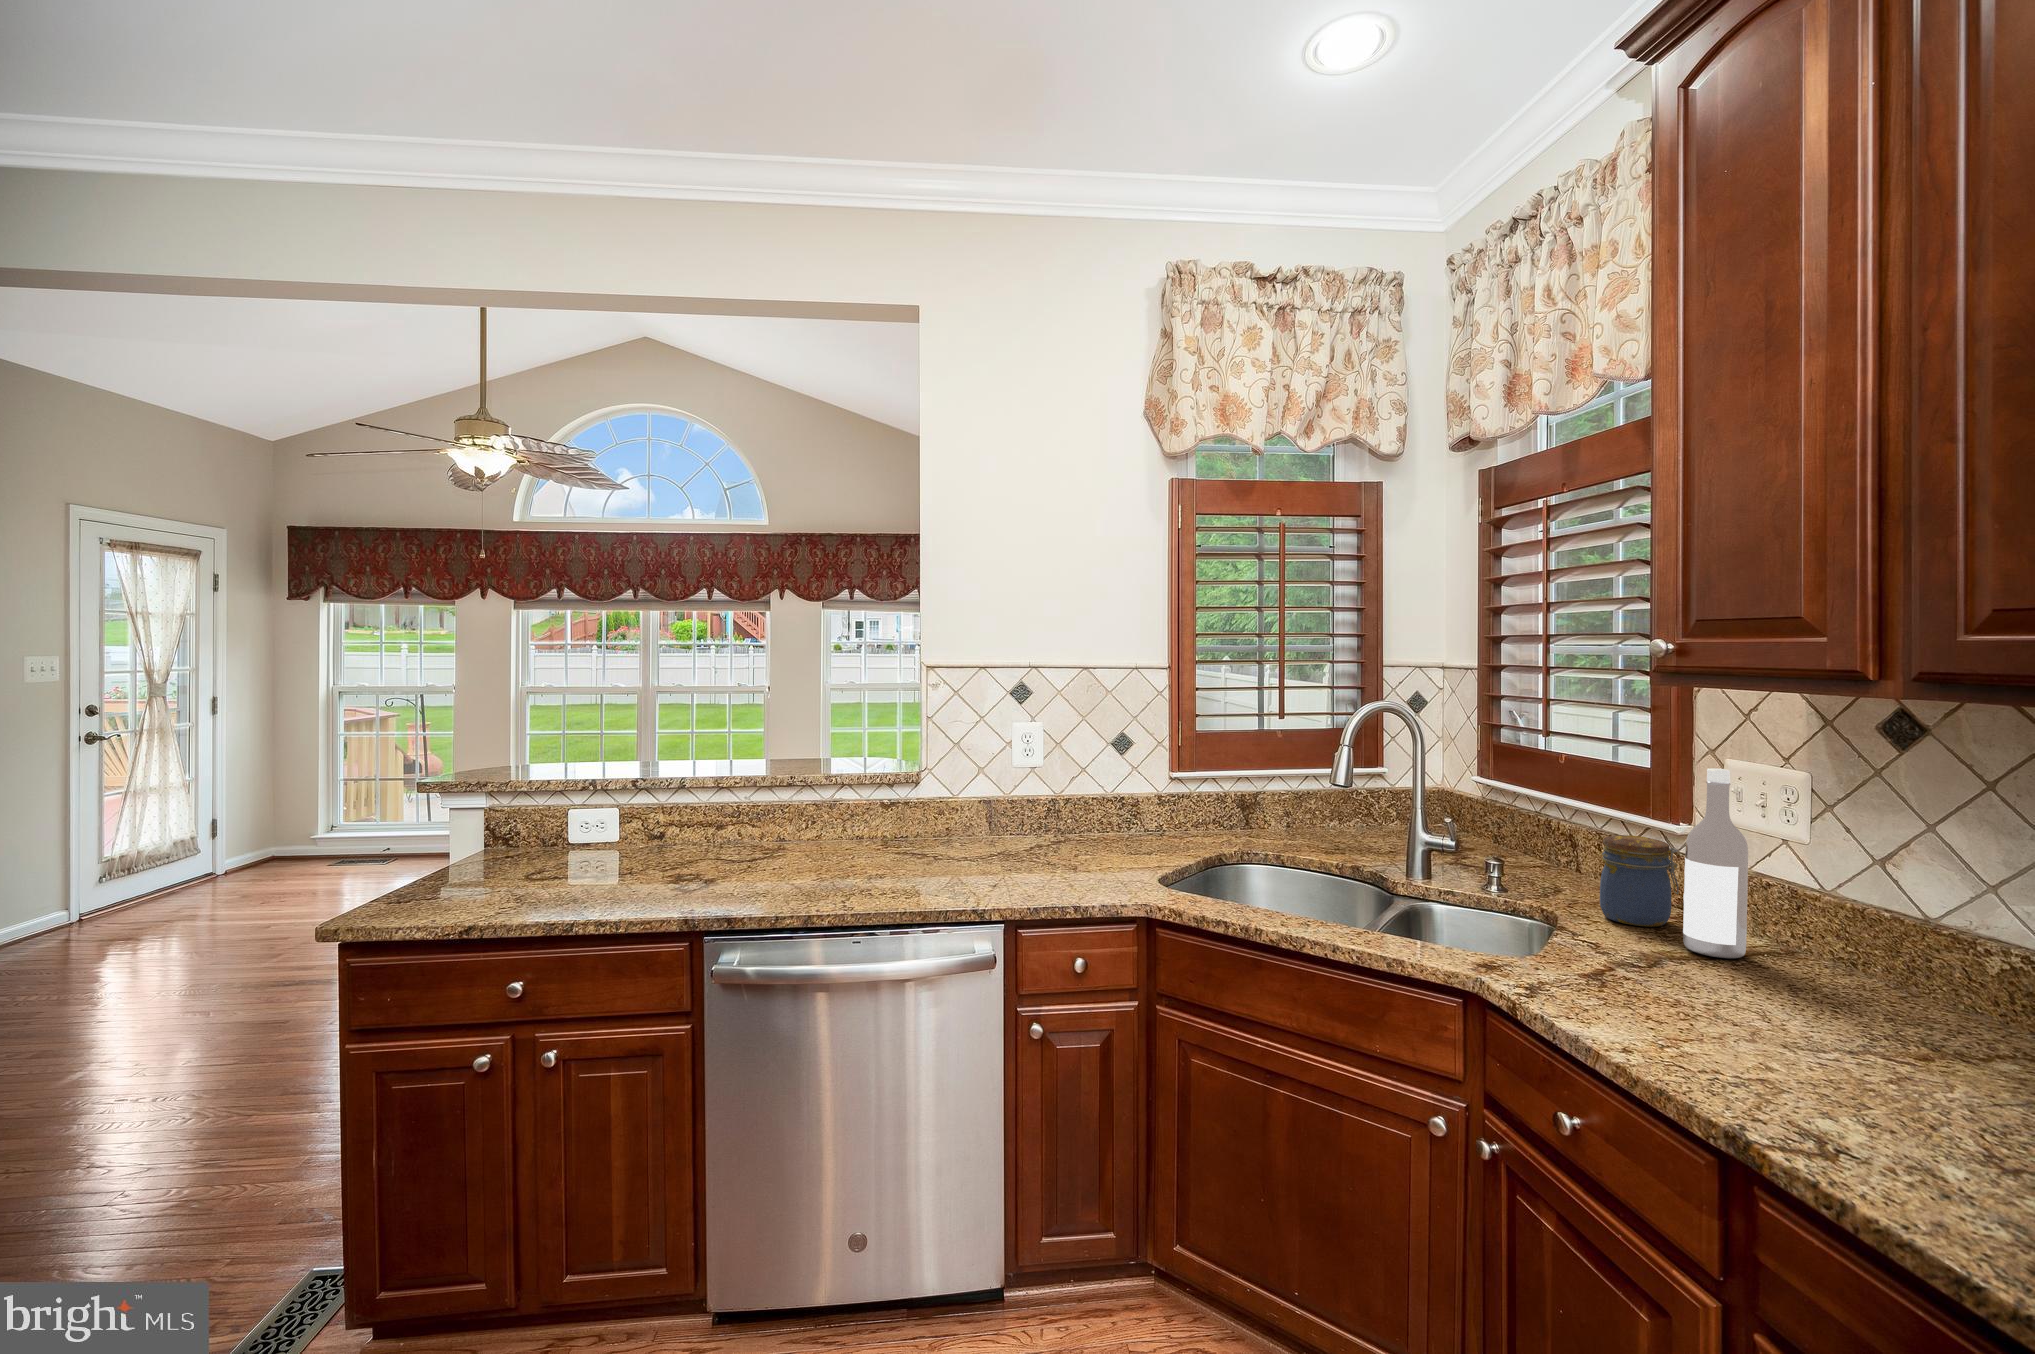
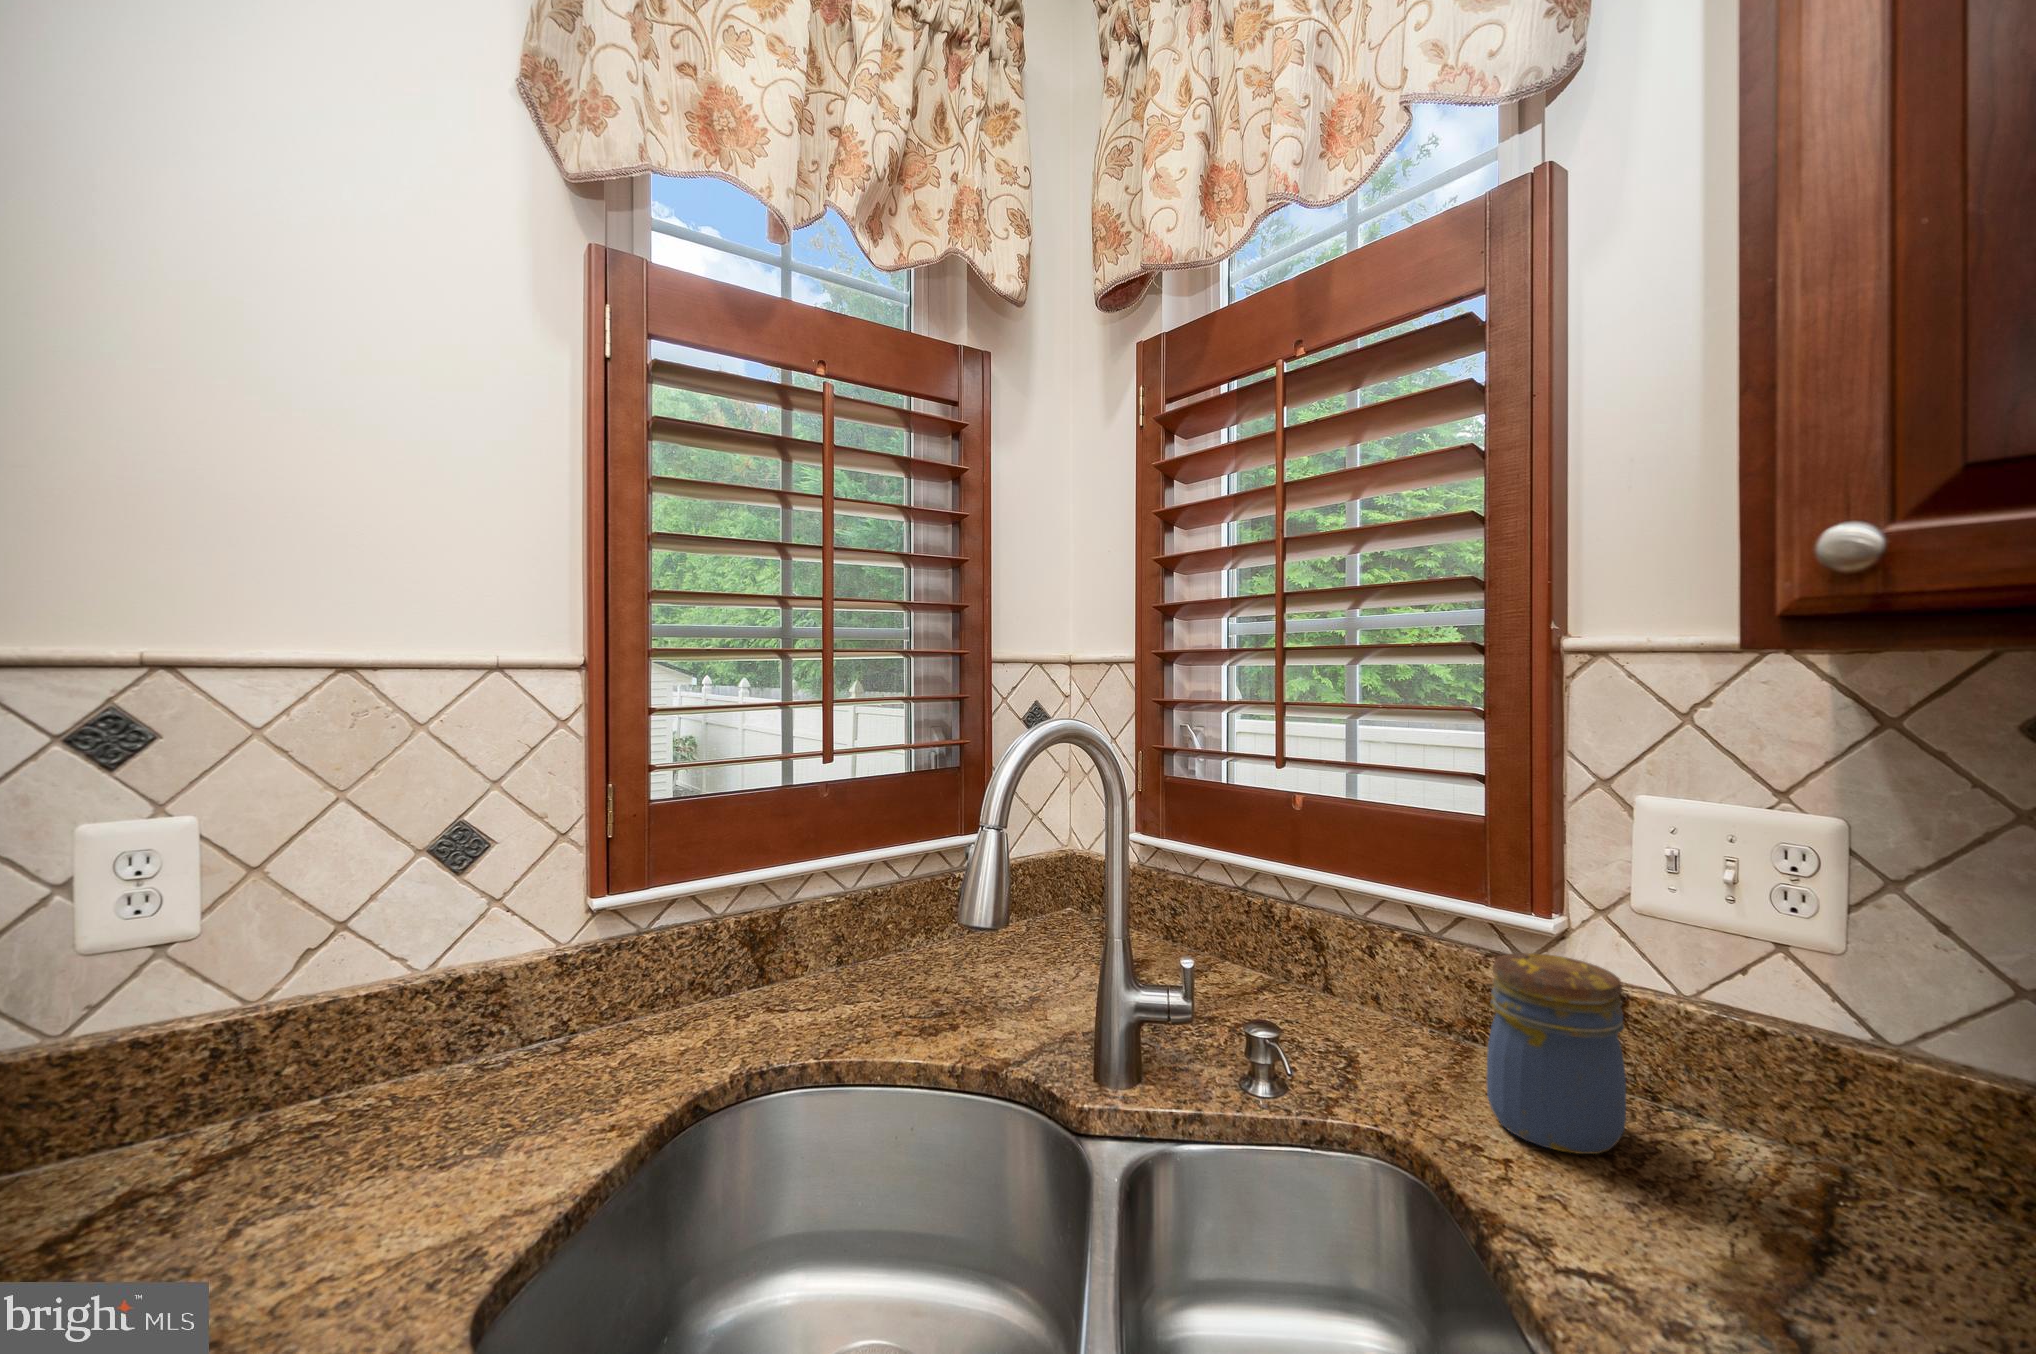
wine bottle: present [1683,768,1748,958] -> none [1740,825,1890,1262]

